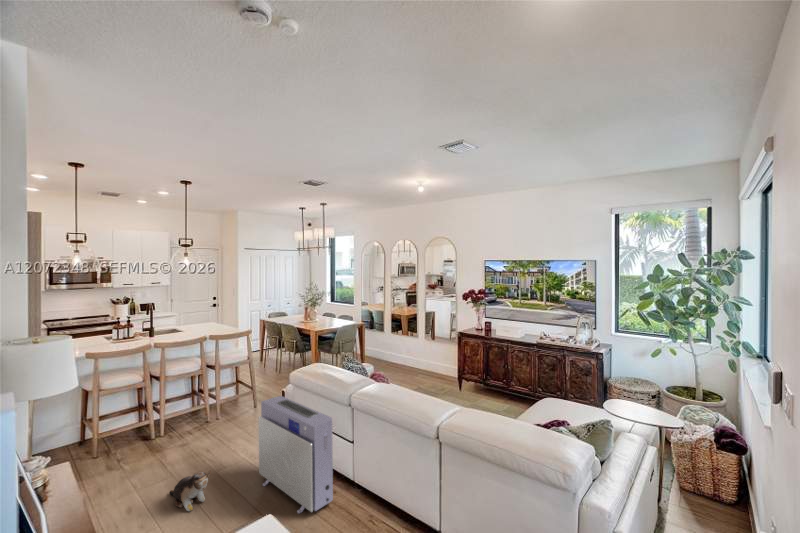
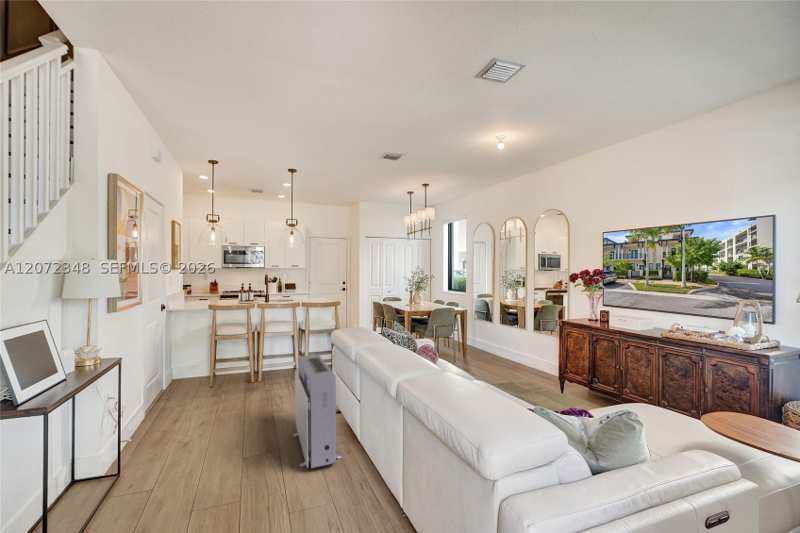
plush toy: present [169,471,211,511] -> none [222,408,244,441]

